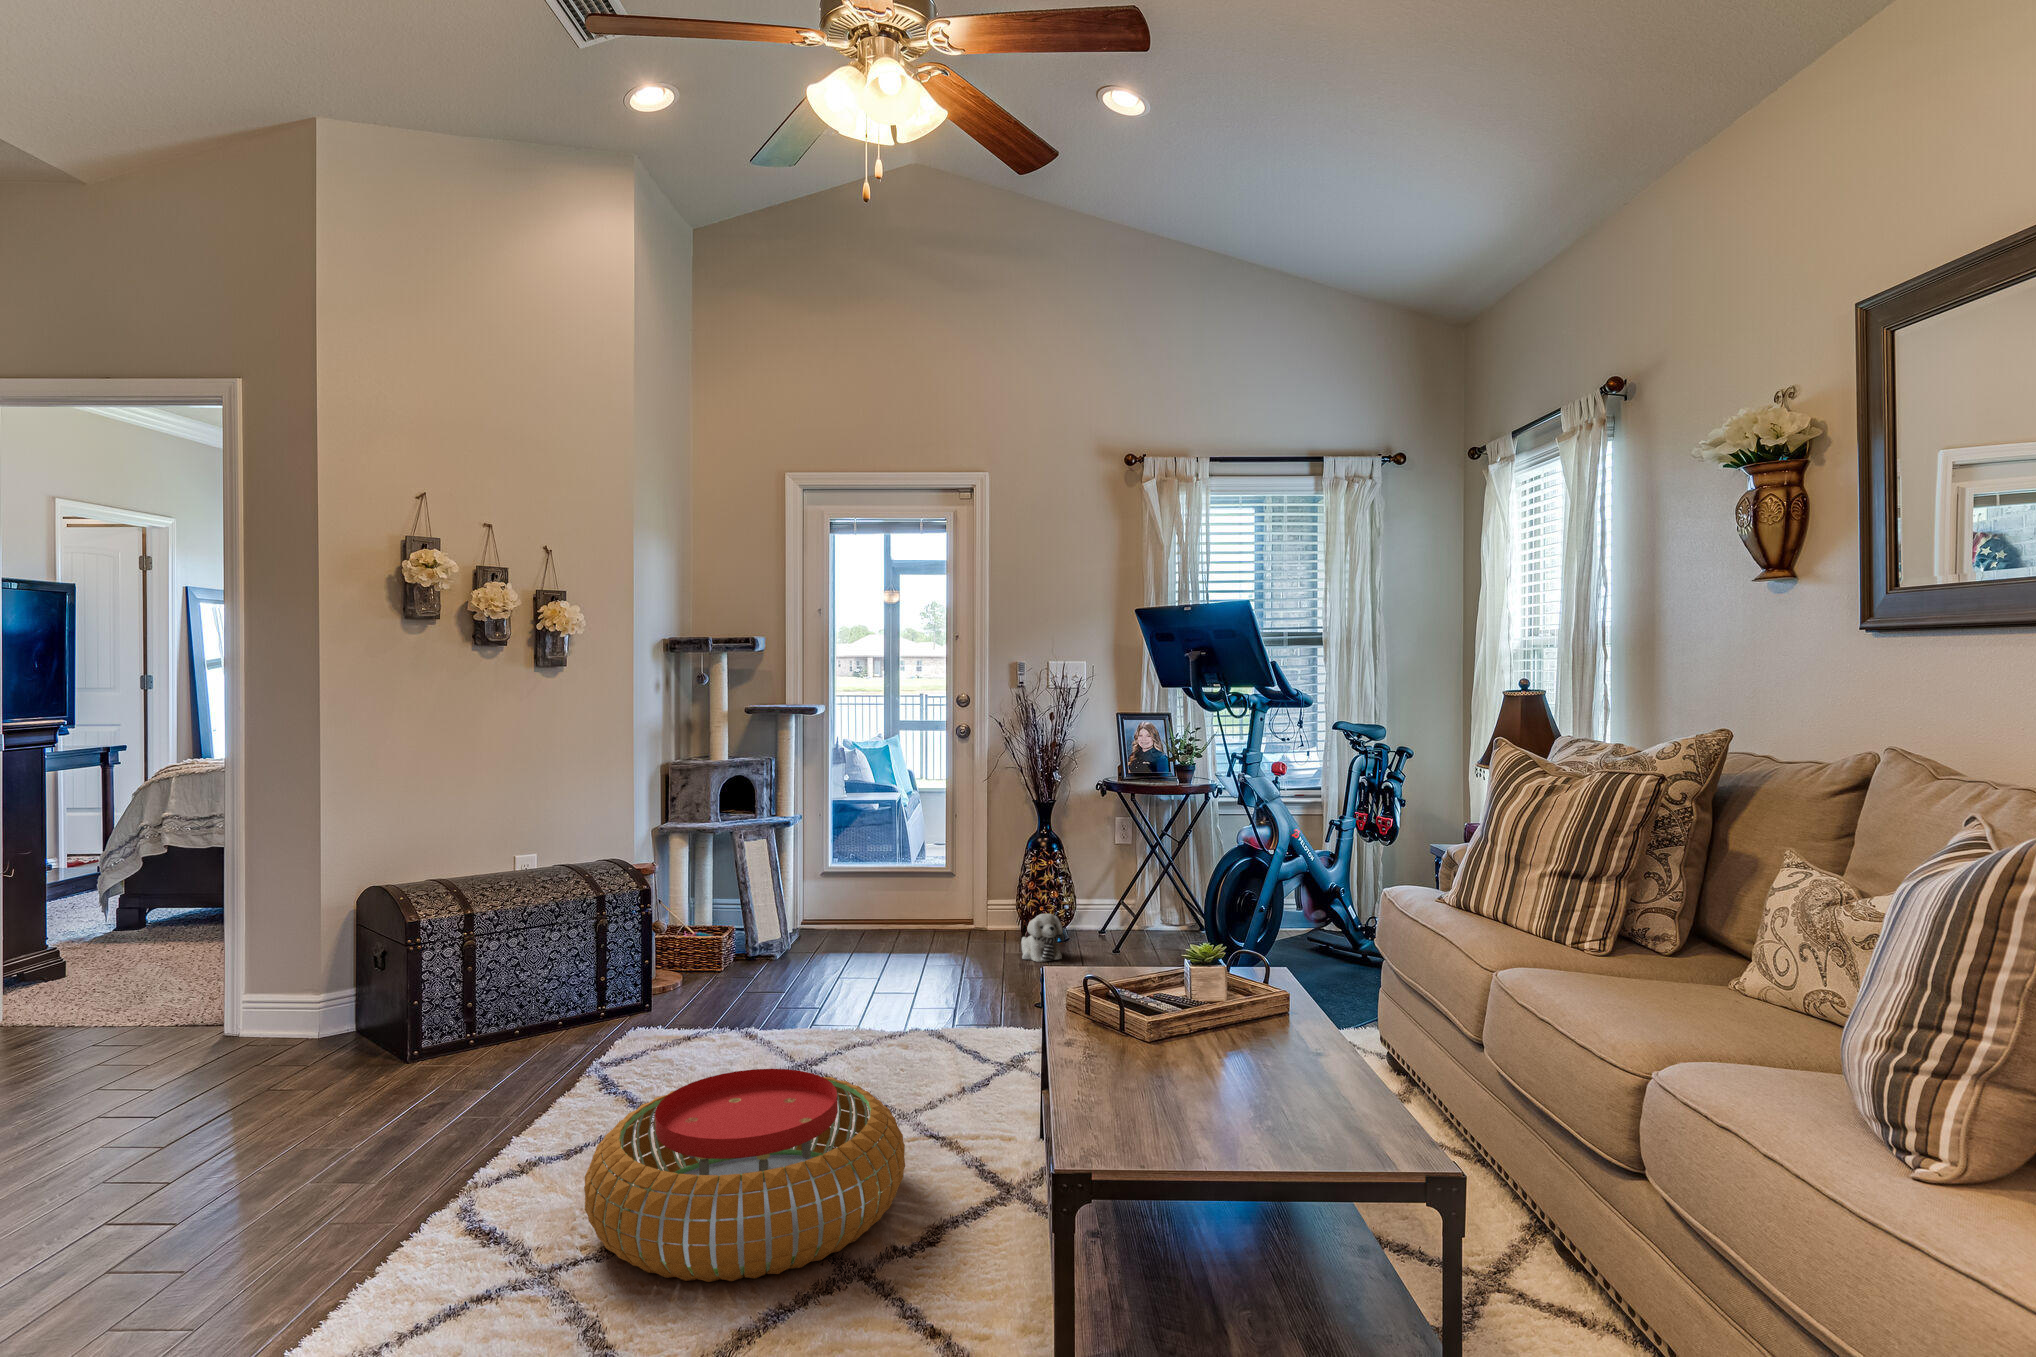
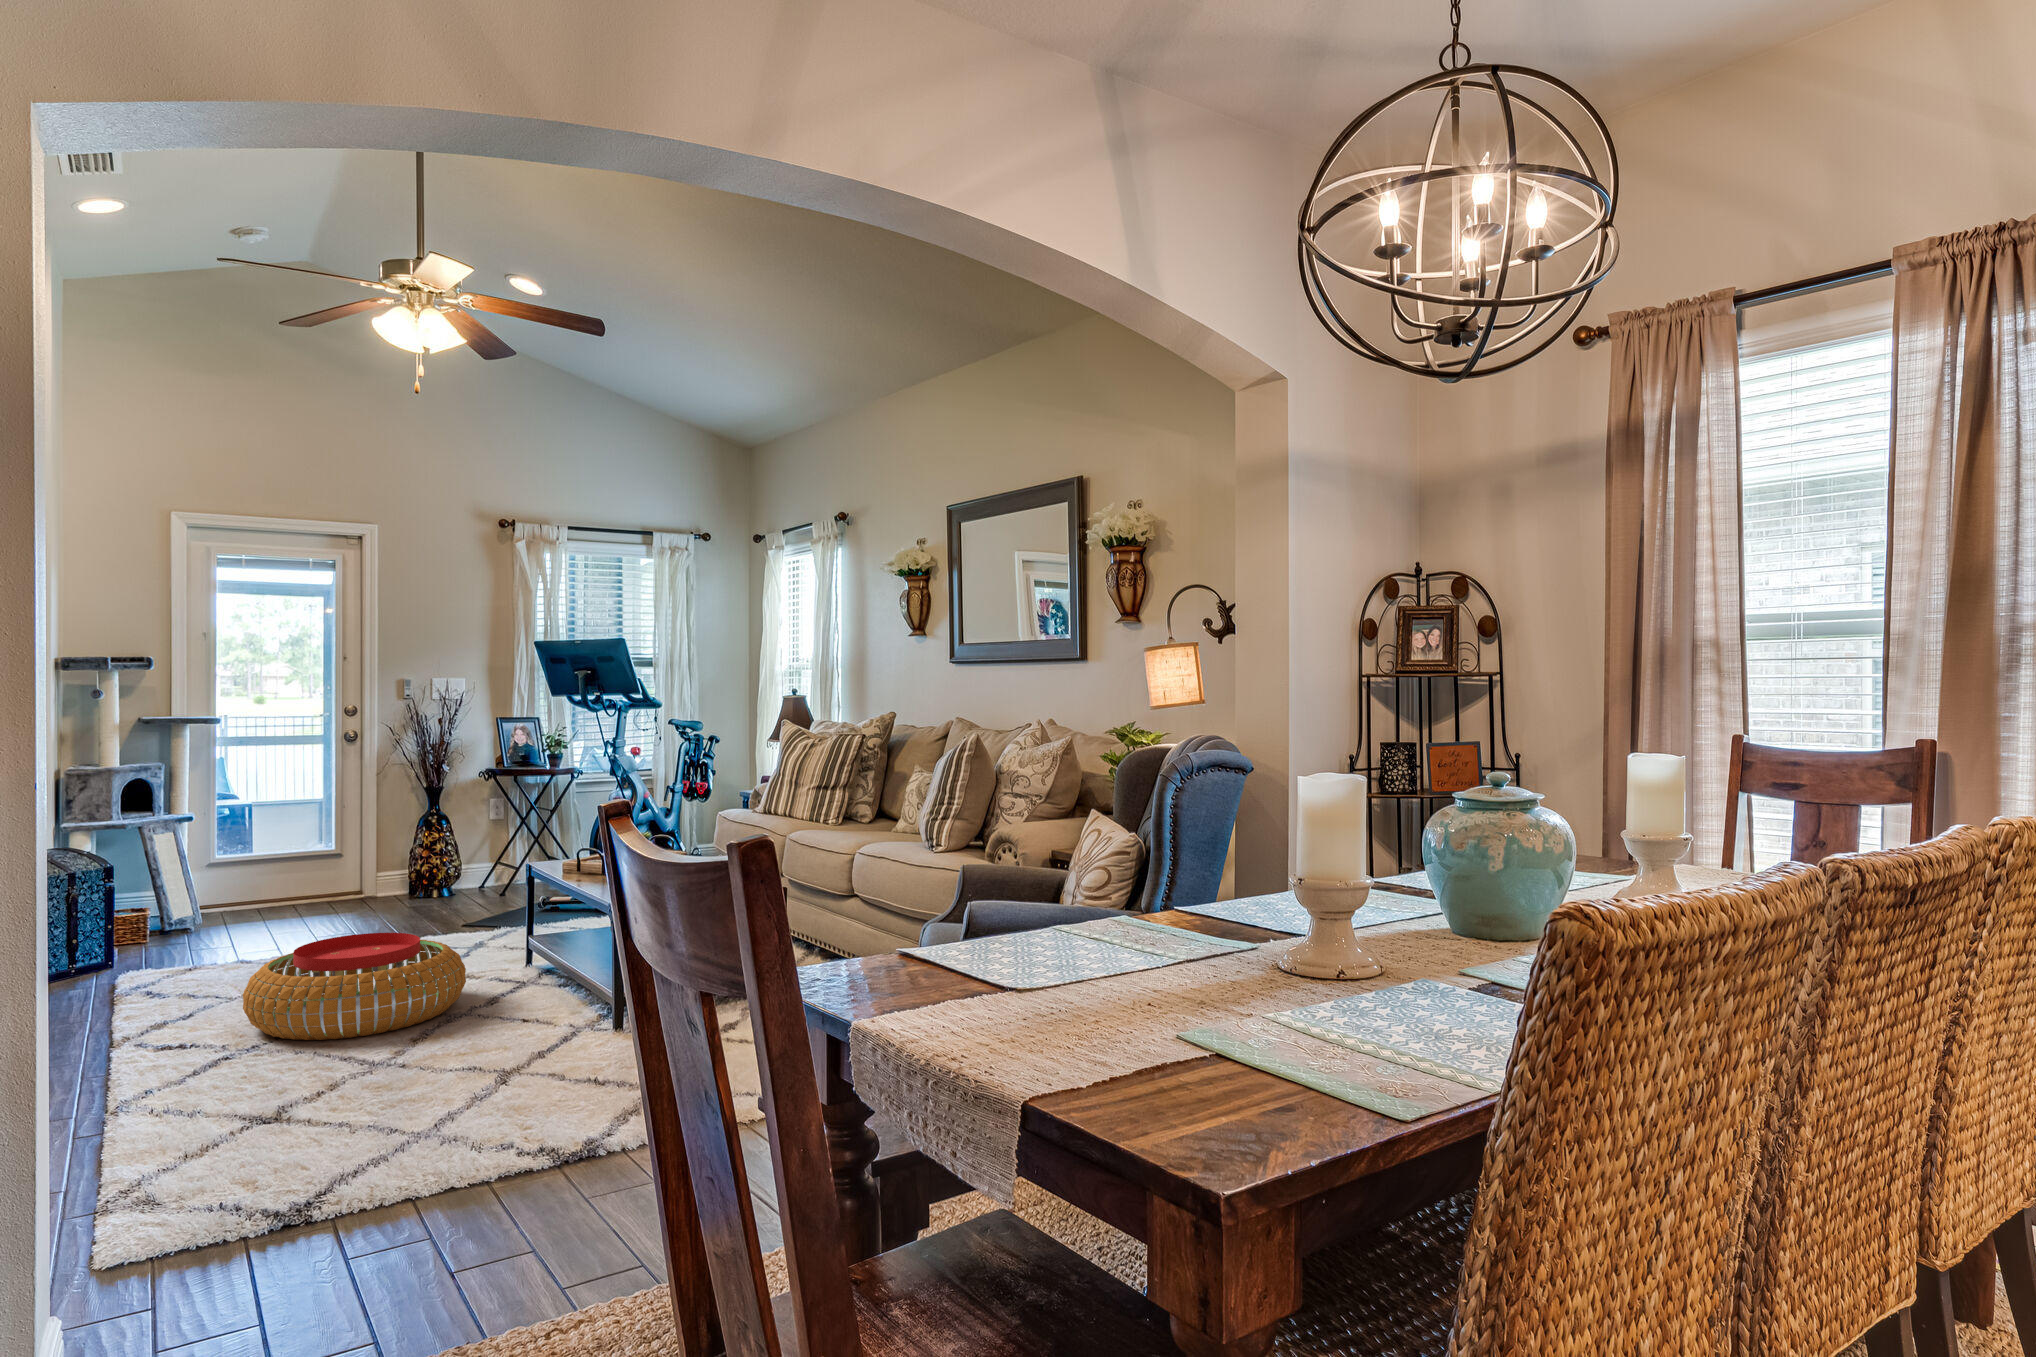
plush toy: present [1021,914,1064,962] -> none [424,868,465,905]

